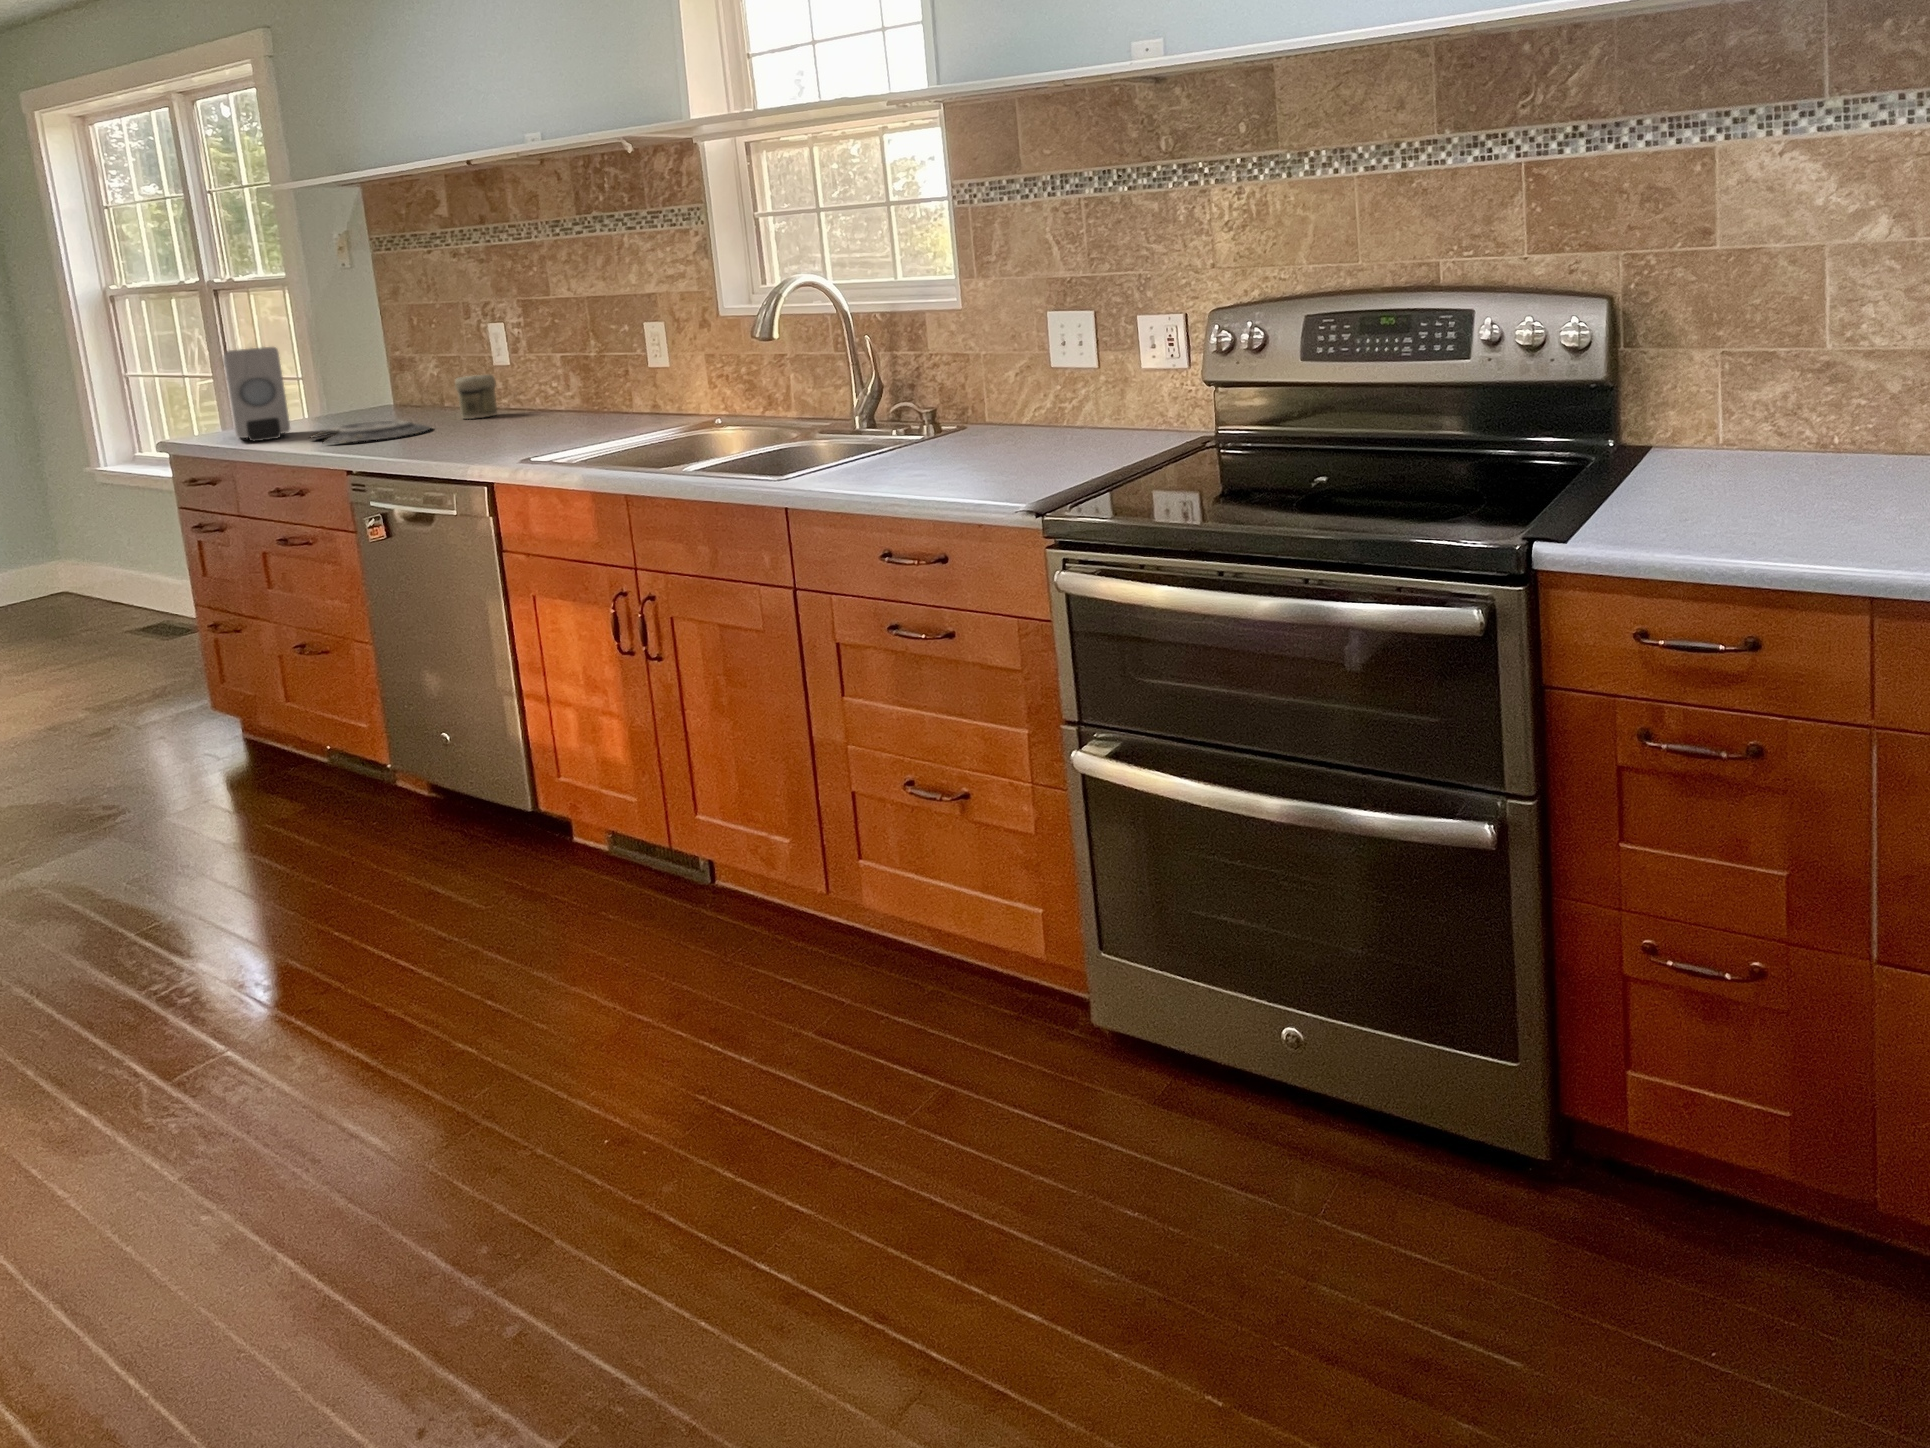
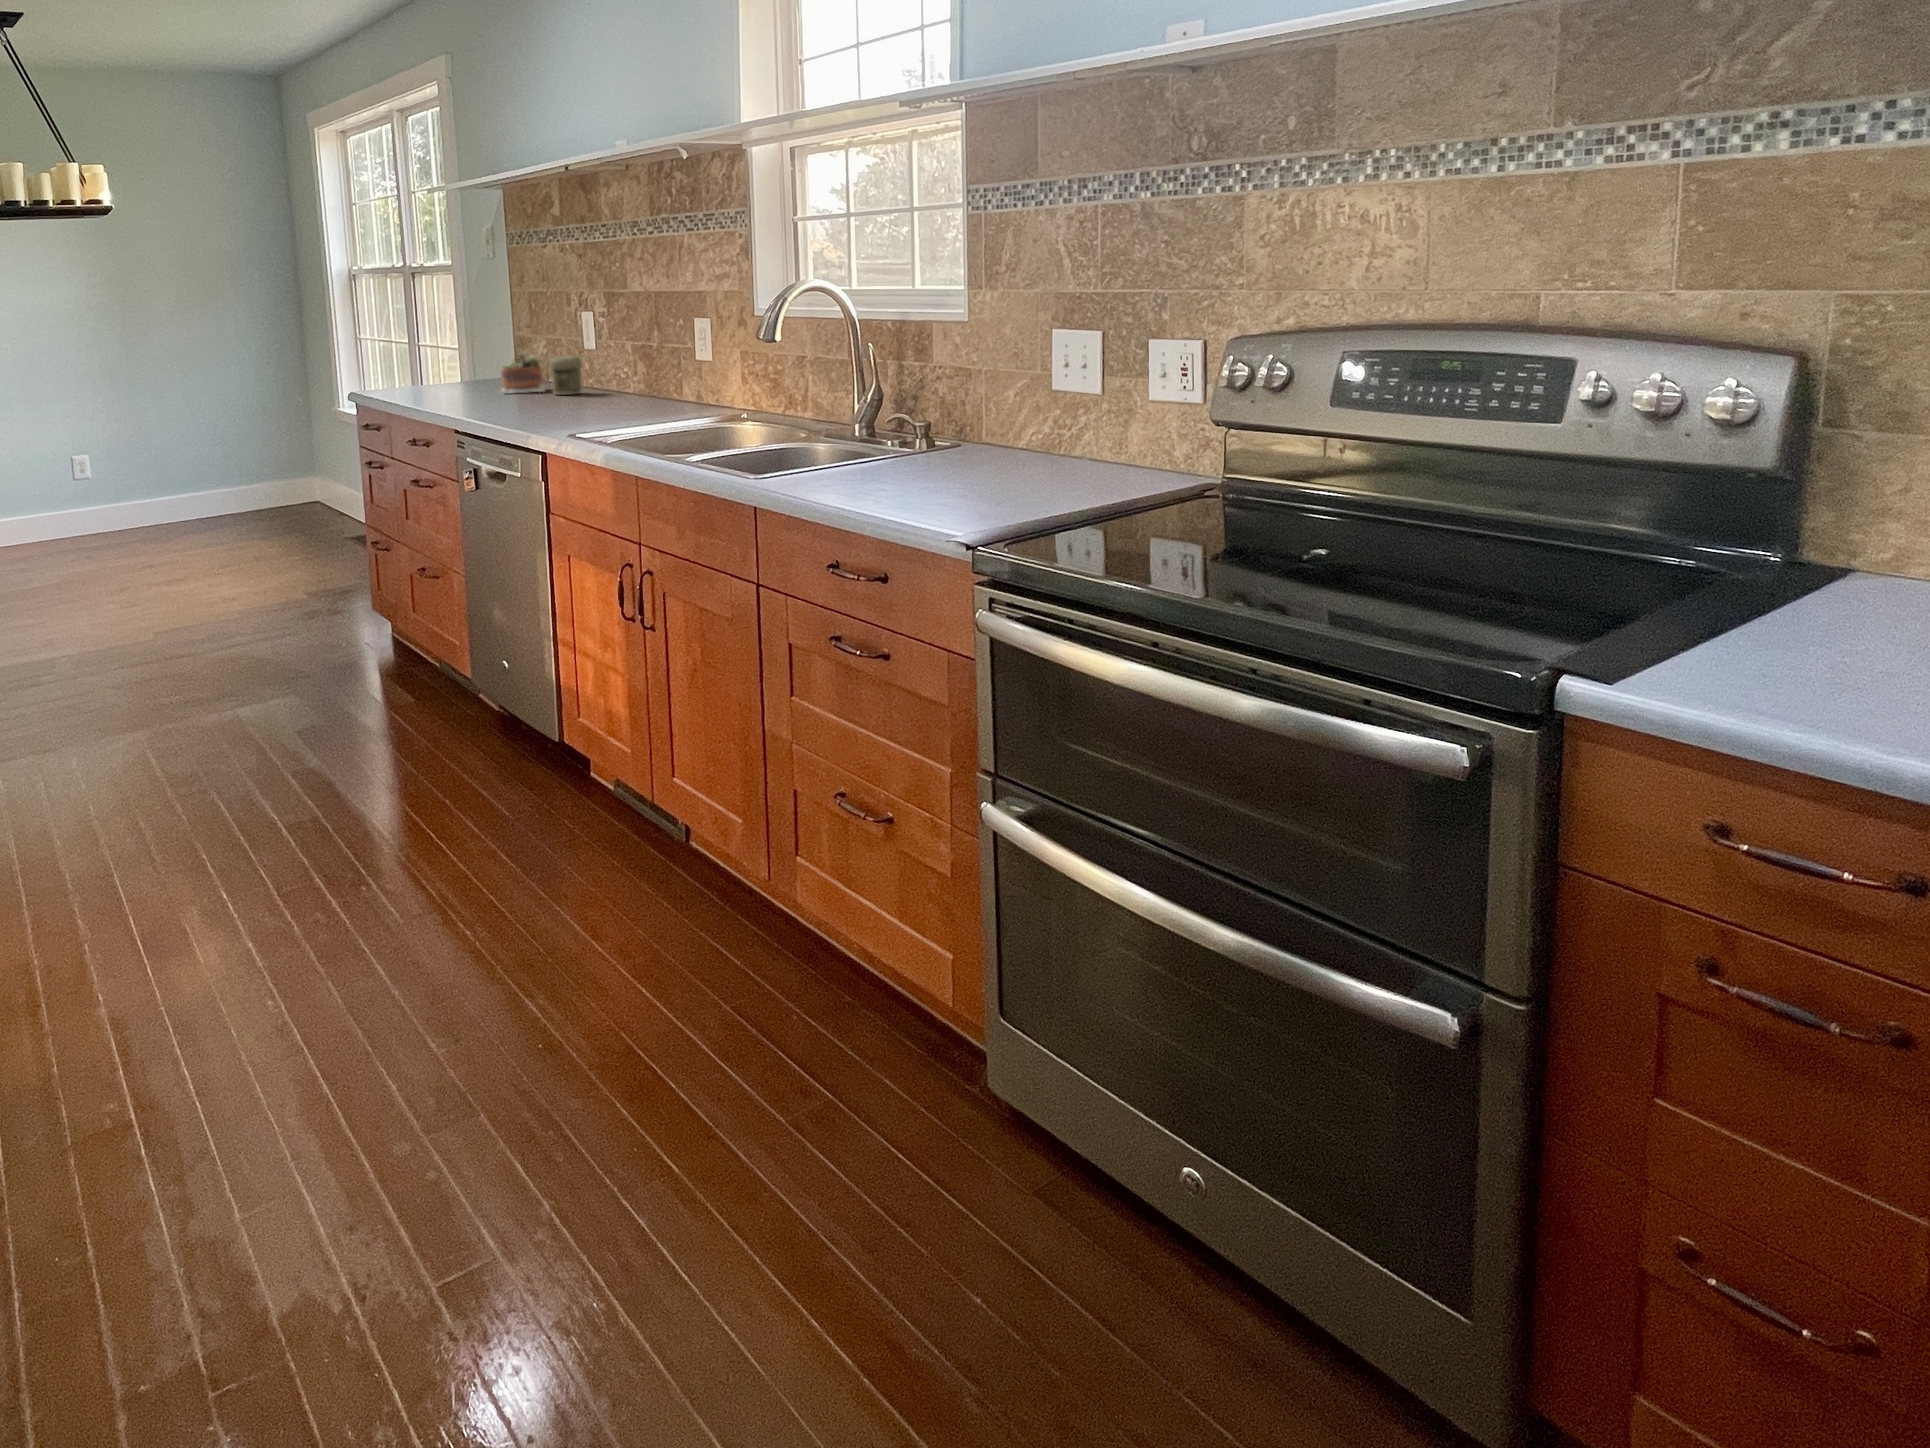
soap dispenser: present [223,347,290,441] -> none [390,322,431,400]
succulent plant: none [385,373,448,424] -> present [501,353,546,394]
plate: present [310,420,431,443] -> none [440,391,529,407]

